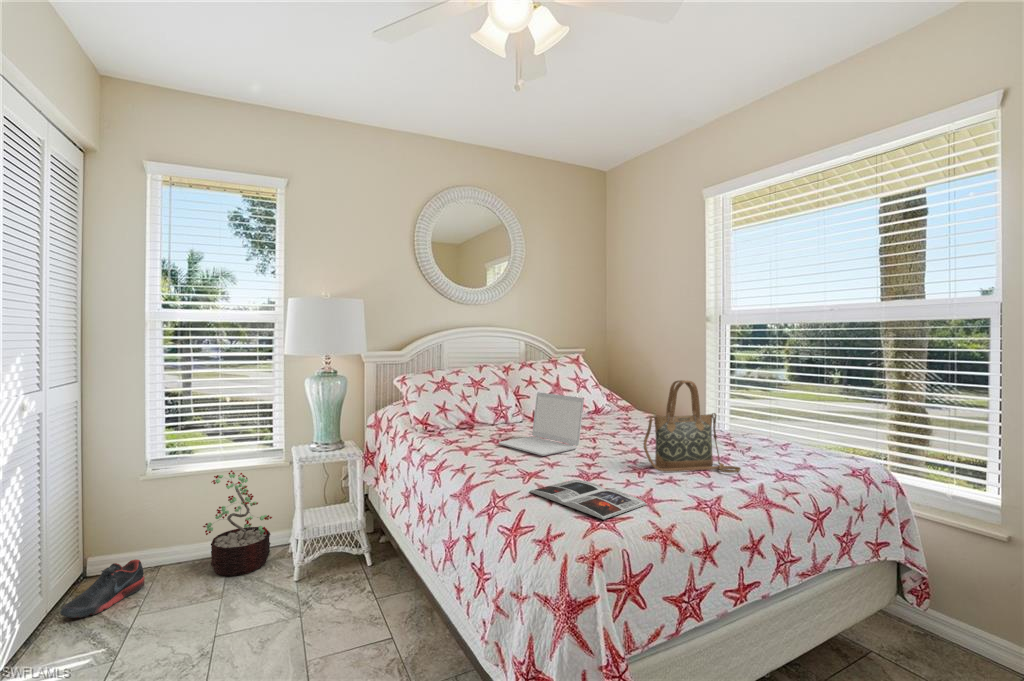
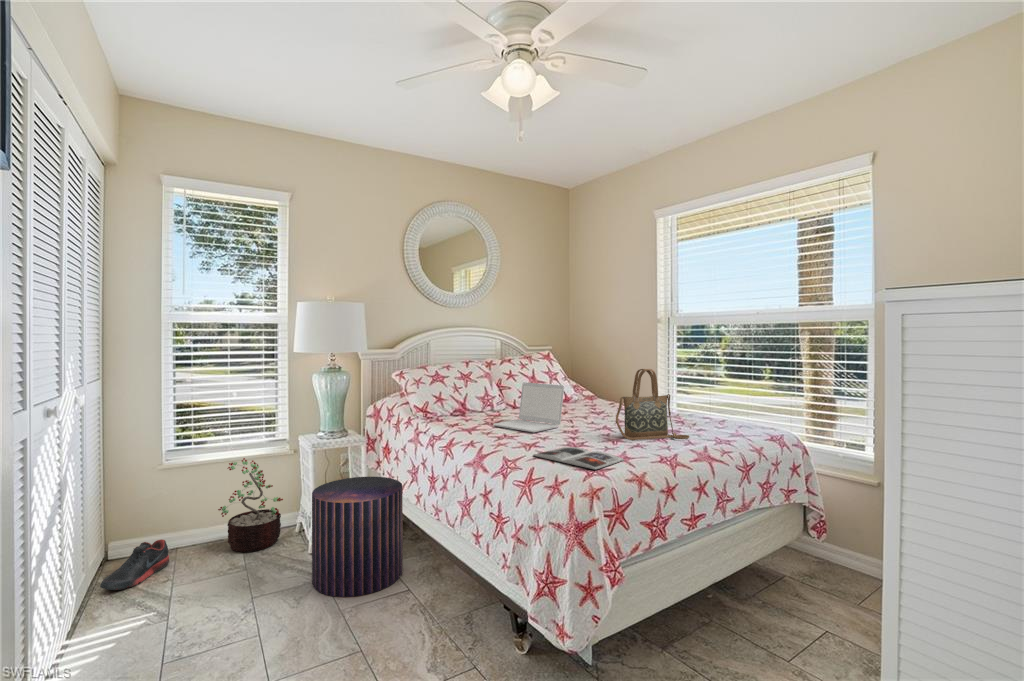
pouf: none [285,498,391,644] -> present [312,477,403,597]

